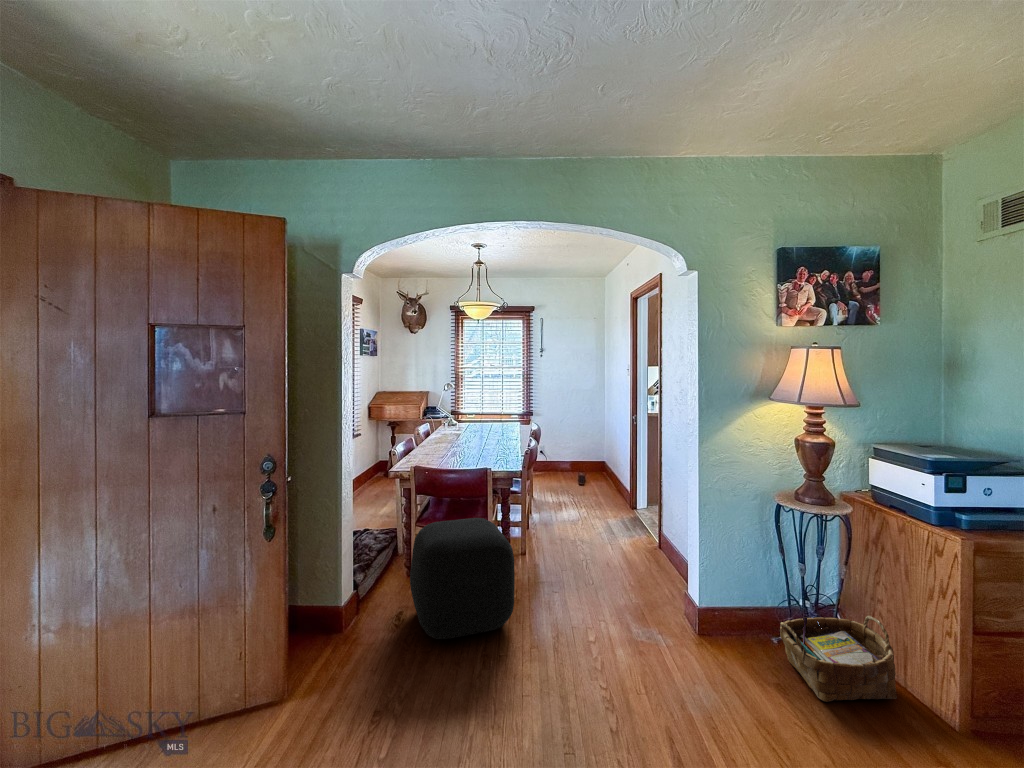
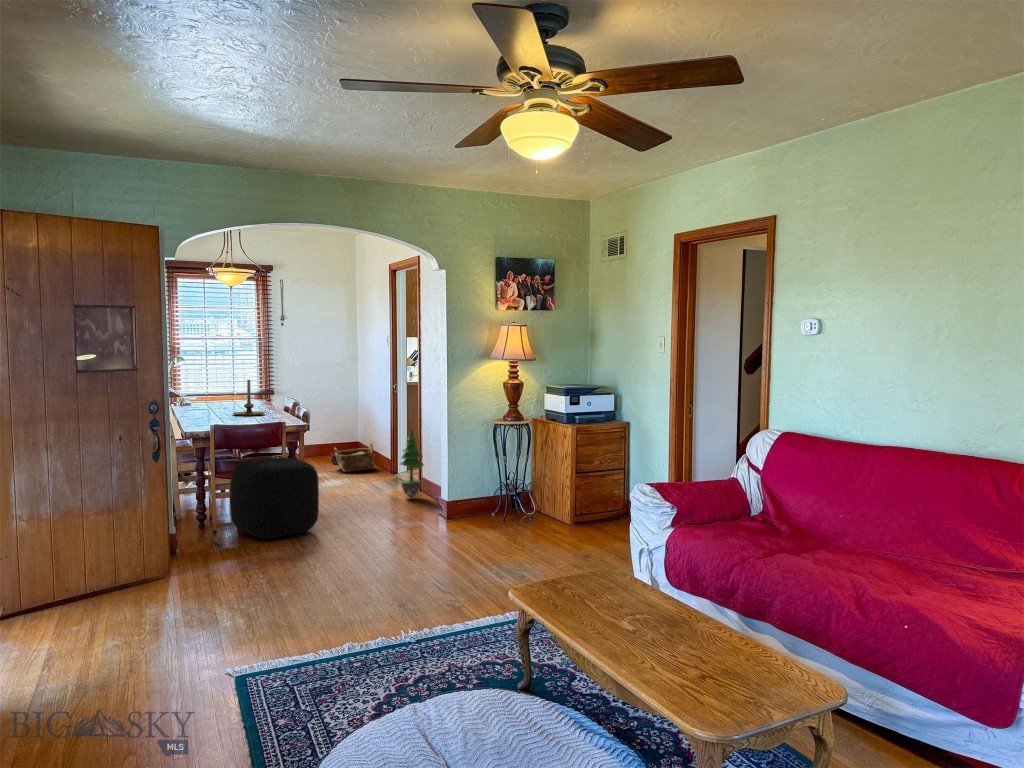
candle holder: none [454,414,487,454] -> present [233,380,265,416]
potted tree: none [634,475,665,559] -> present [399,429,424,498]
woven basket: present [780,616,897,702] -> present [334,442,374,472]

